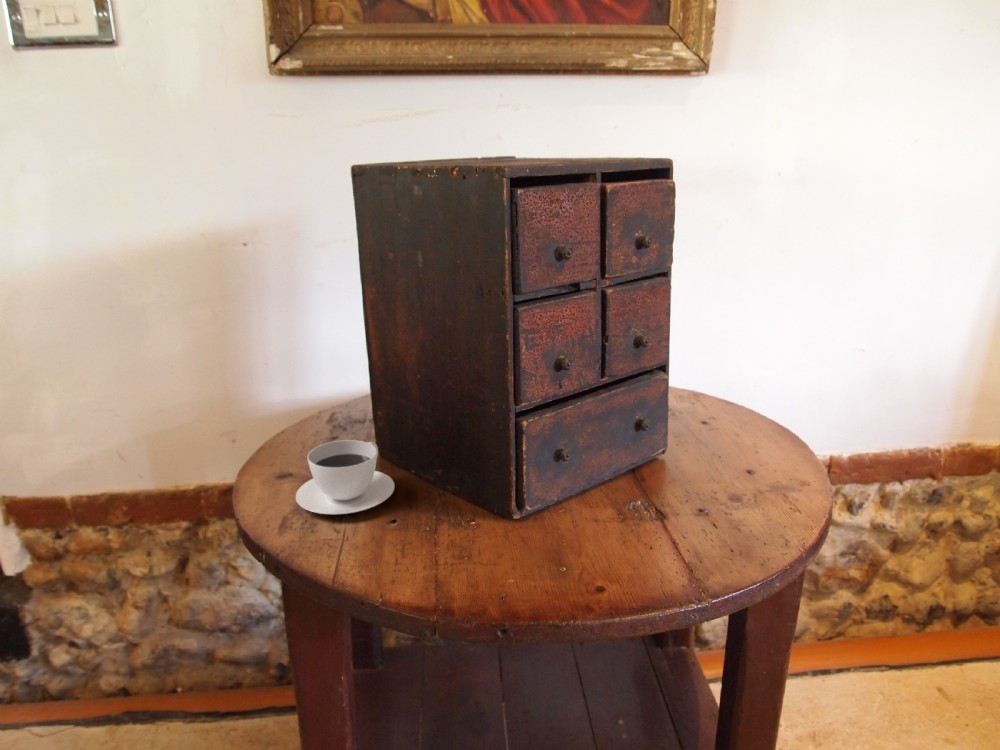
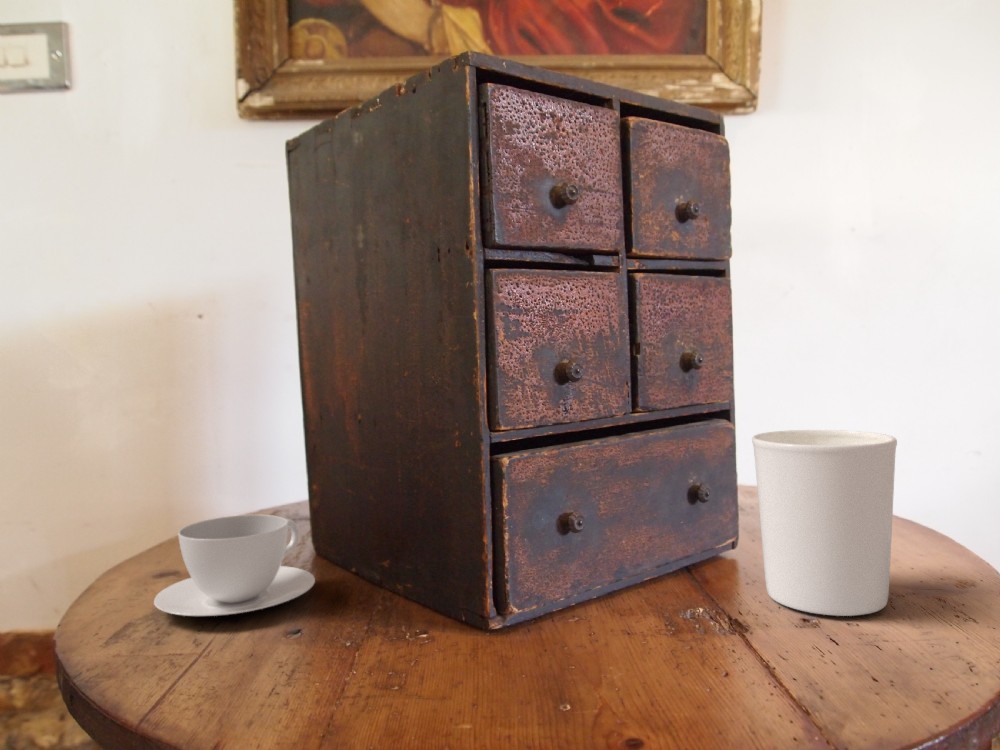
candle holder: none [676,388,762,507] -> present [752,430,897,616]

